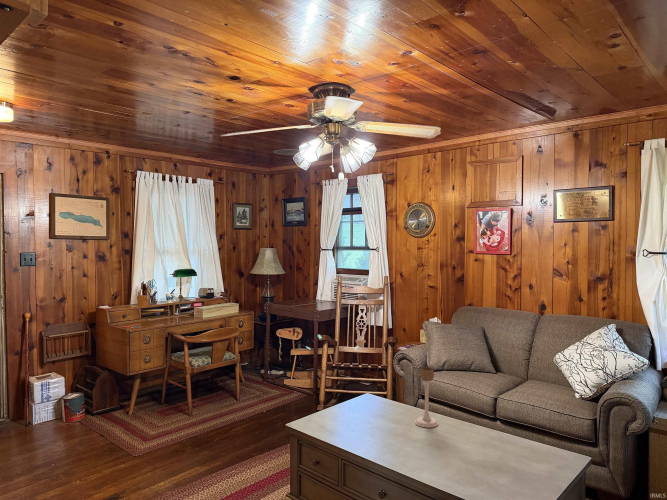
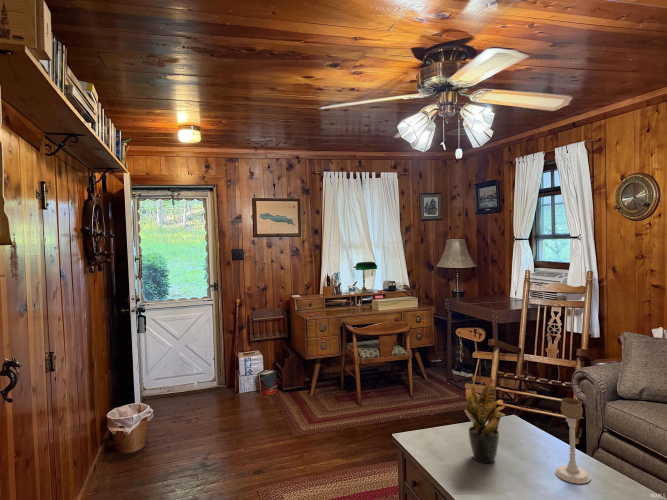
potted plant: none [343,358,387,428] -> present [465,382,505,463]

